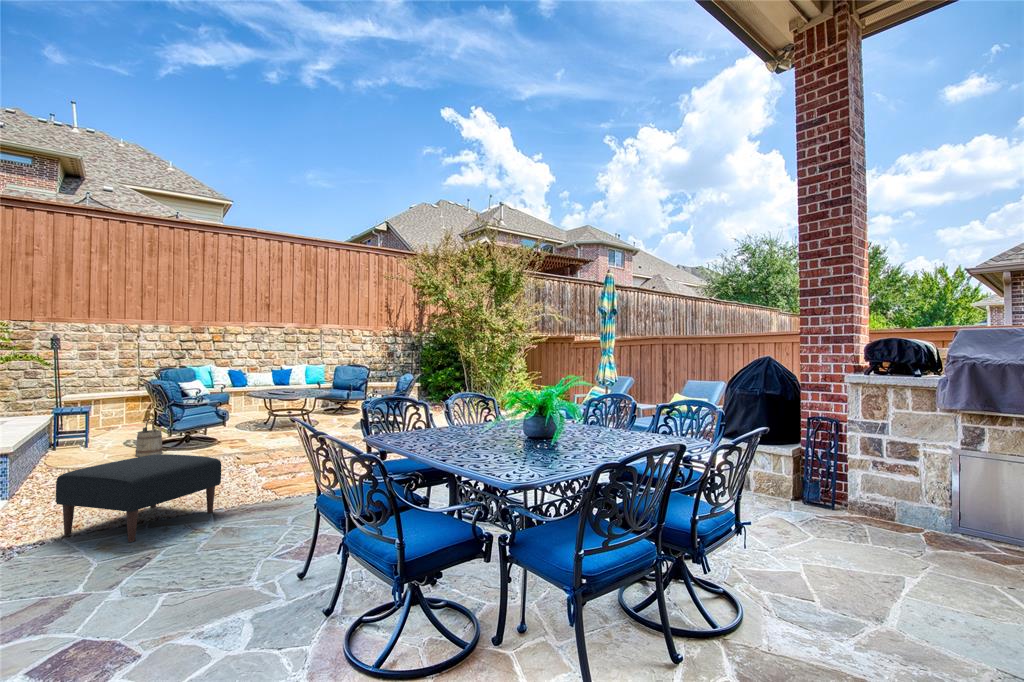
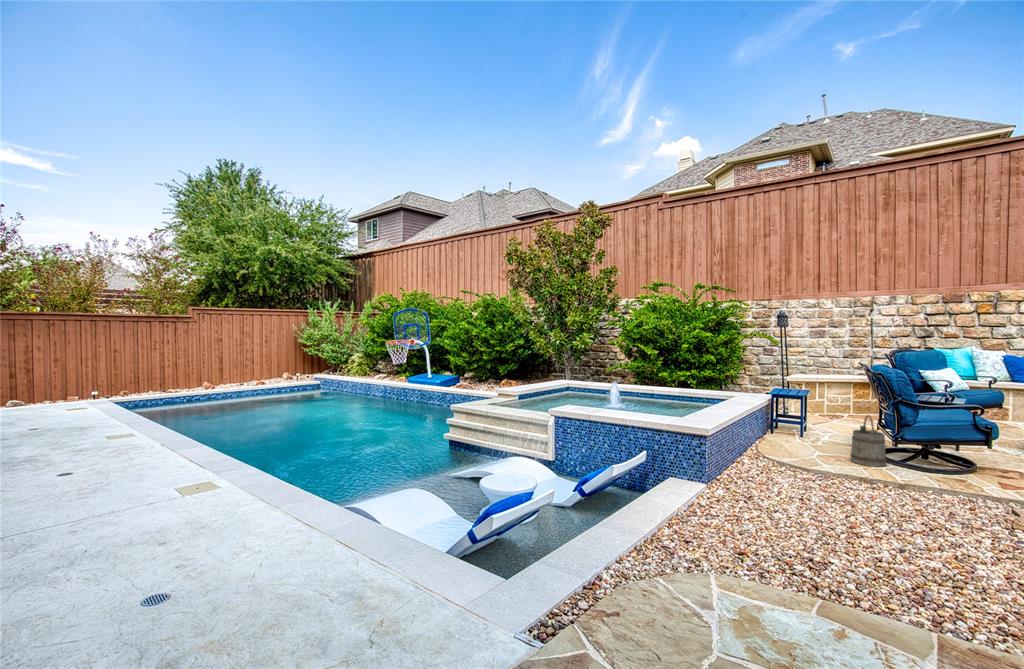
ottoman: present [56,454,221,542] -> none [707,480,958,637]

